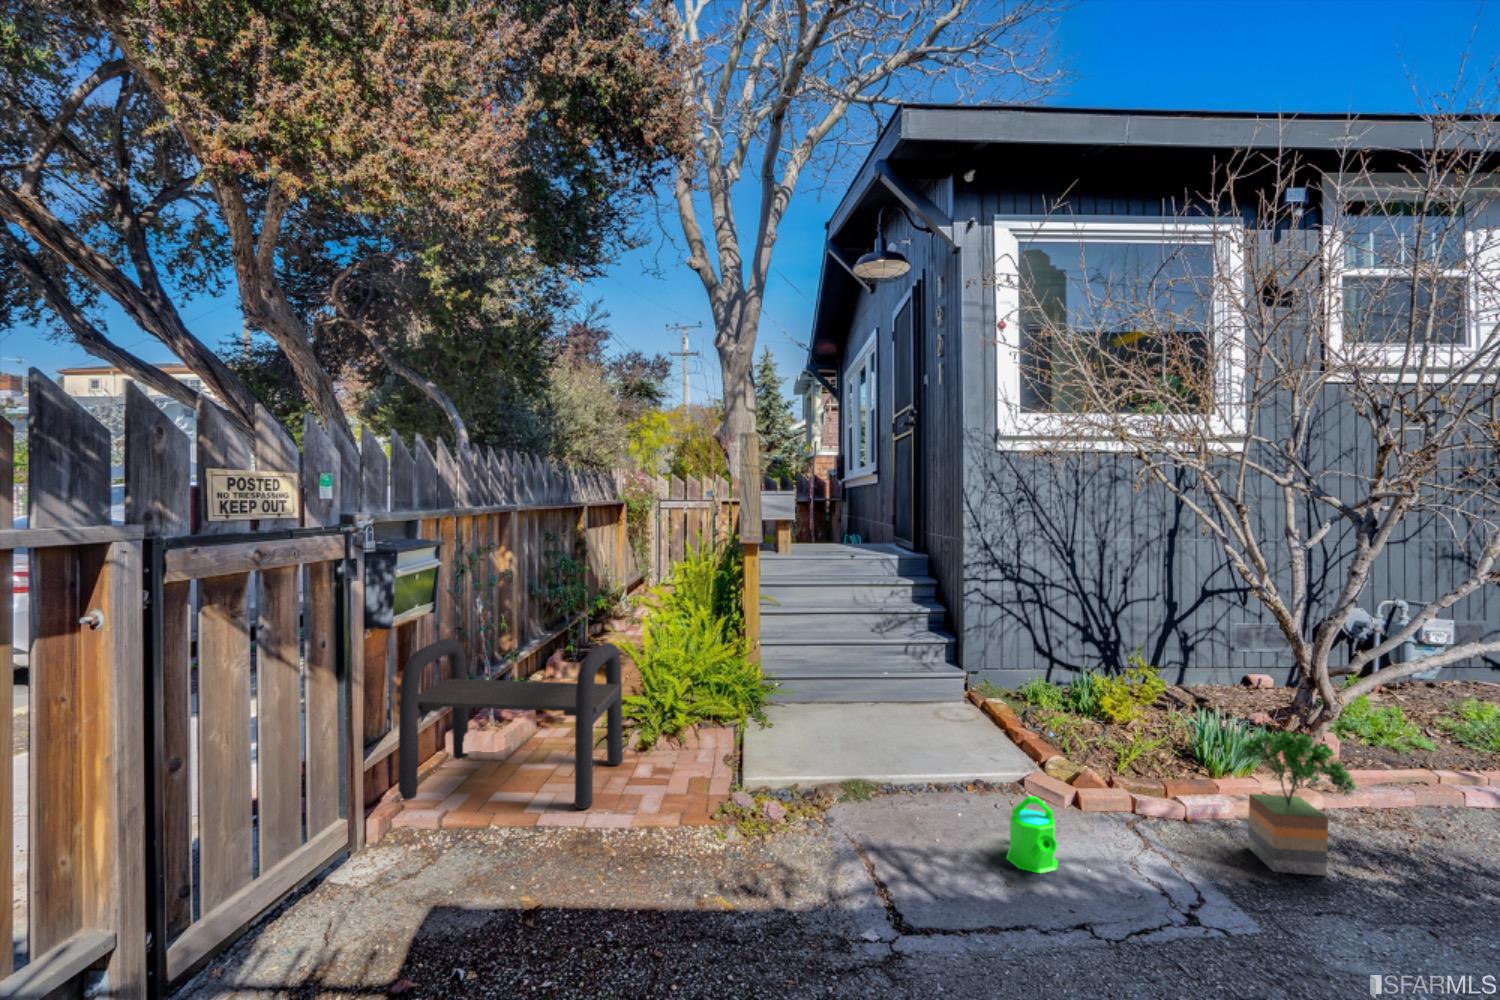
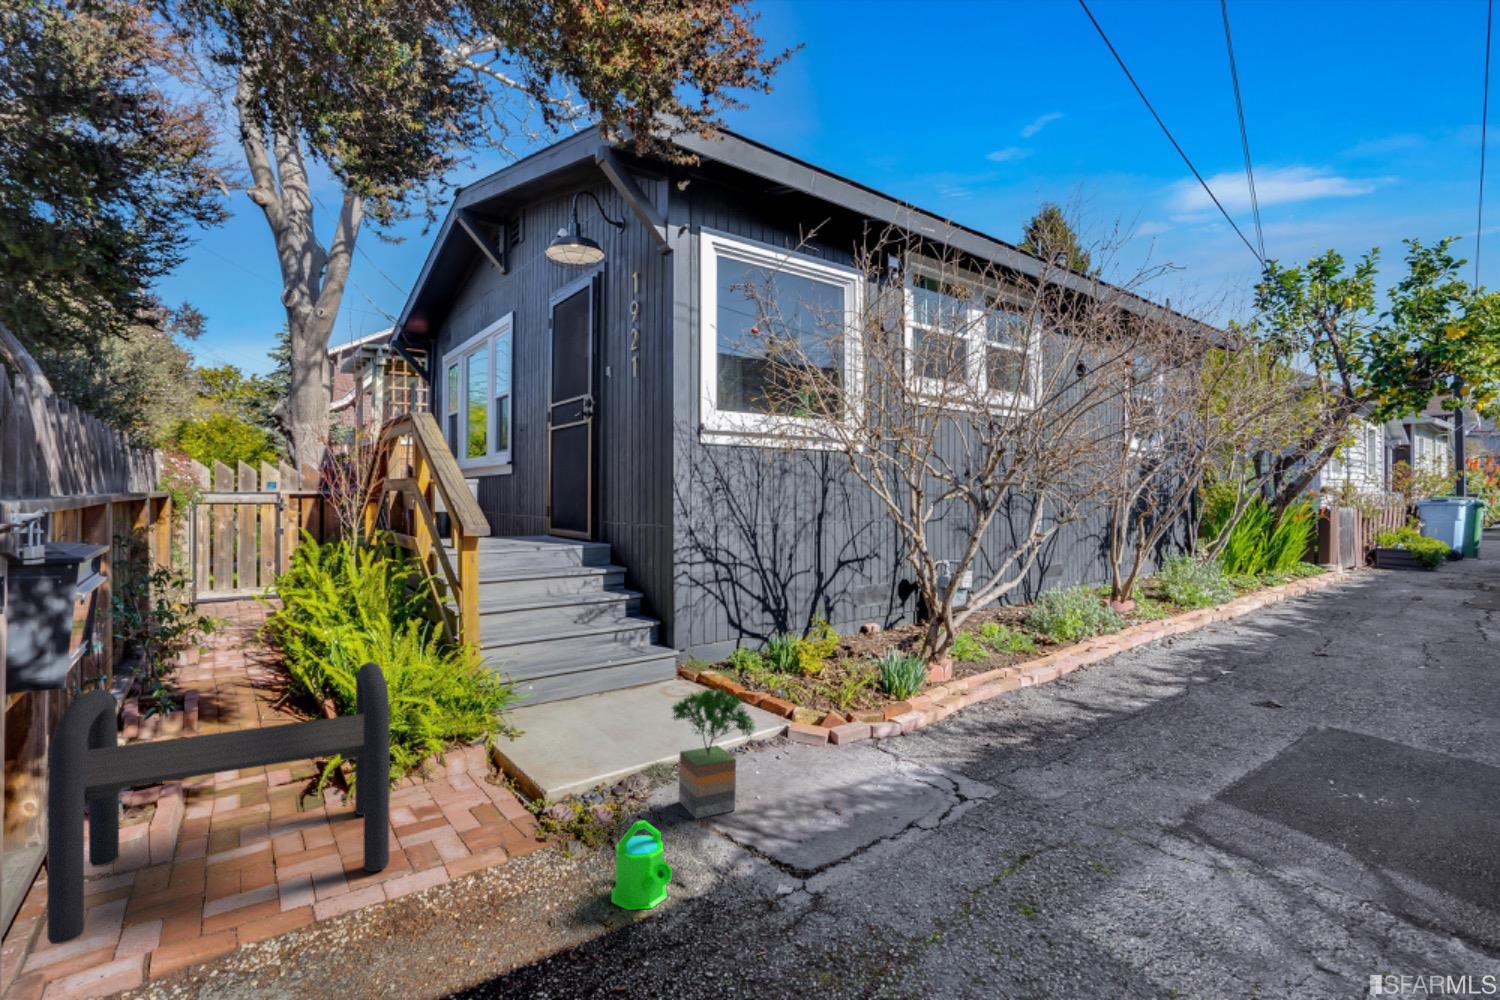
potted tree: present [1240,732,1356,876] -> present [672,689,755,819]
watering can: present [1006,796,1058,873] -> present [611,820,672,910]

